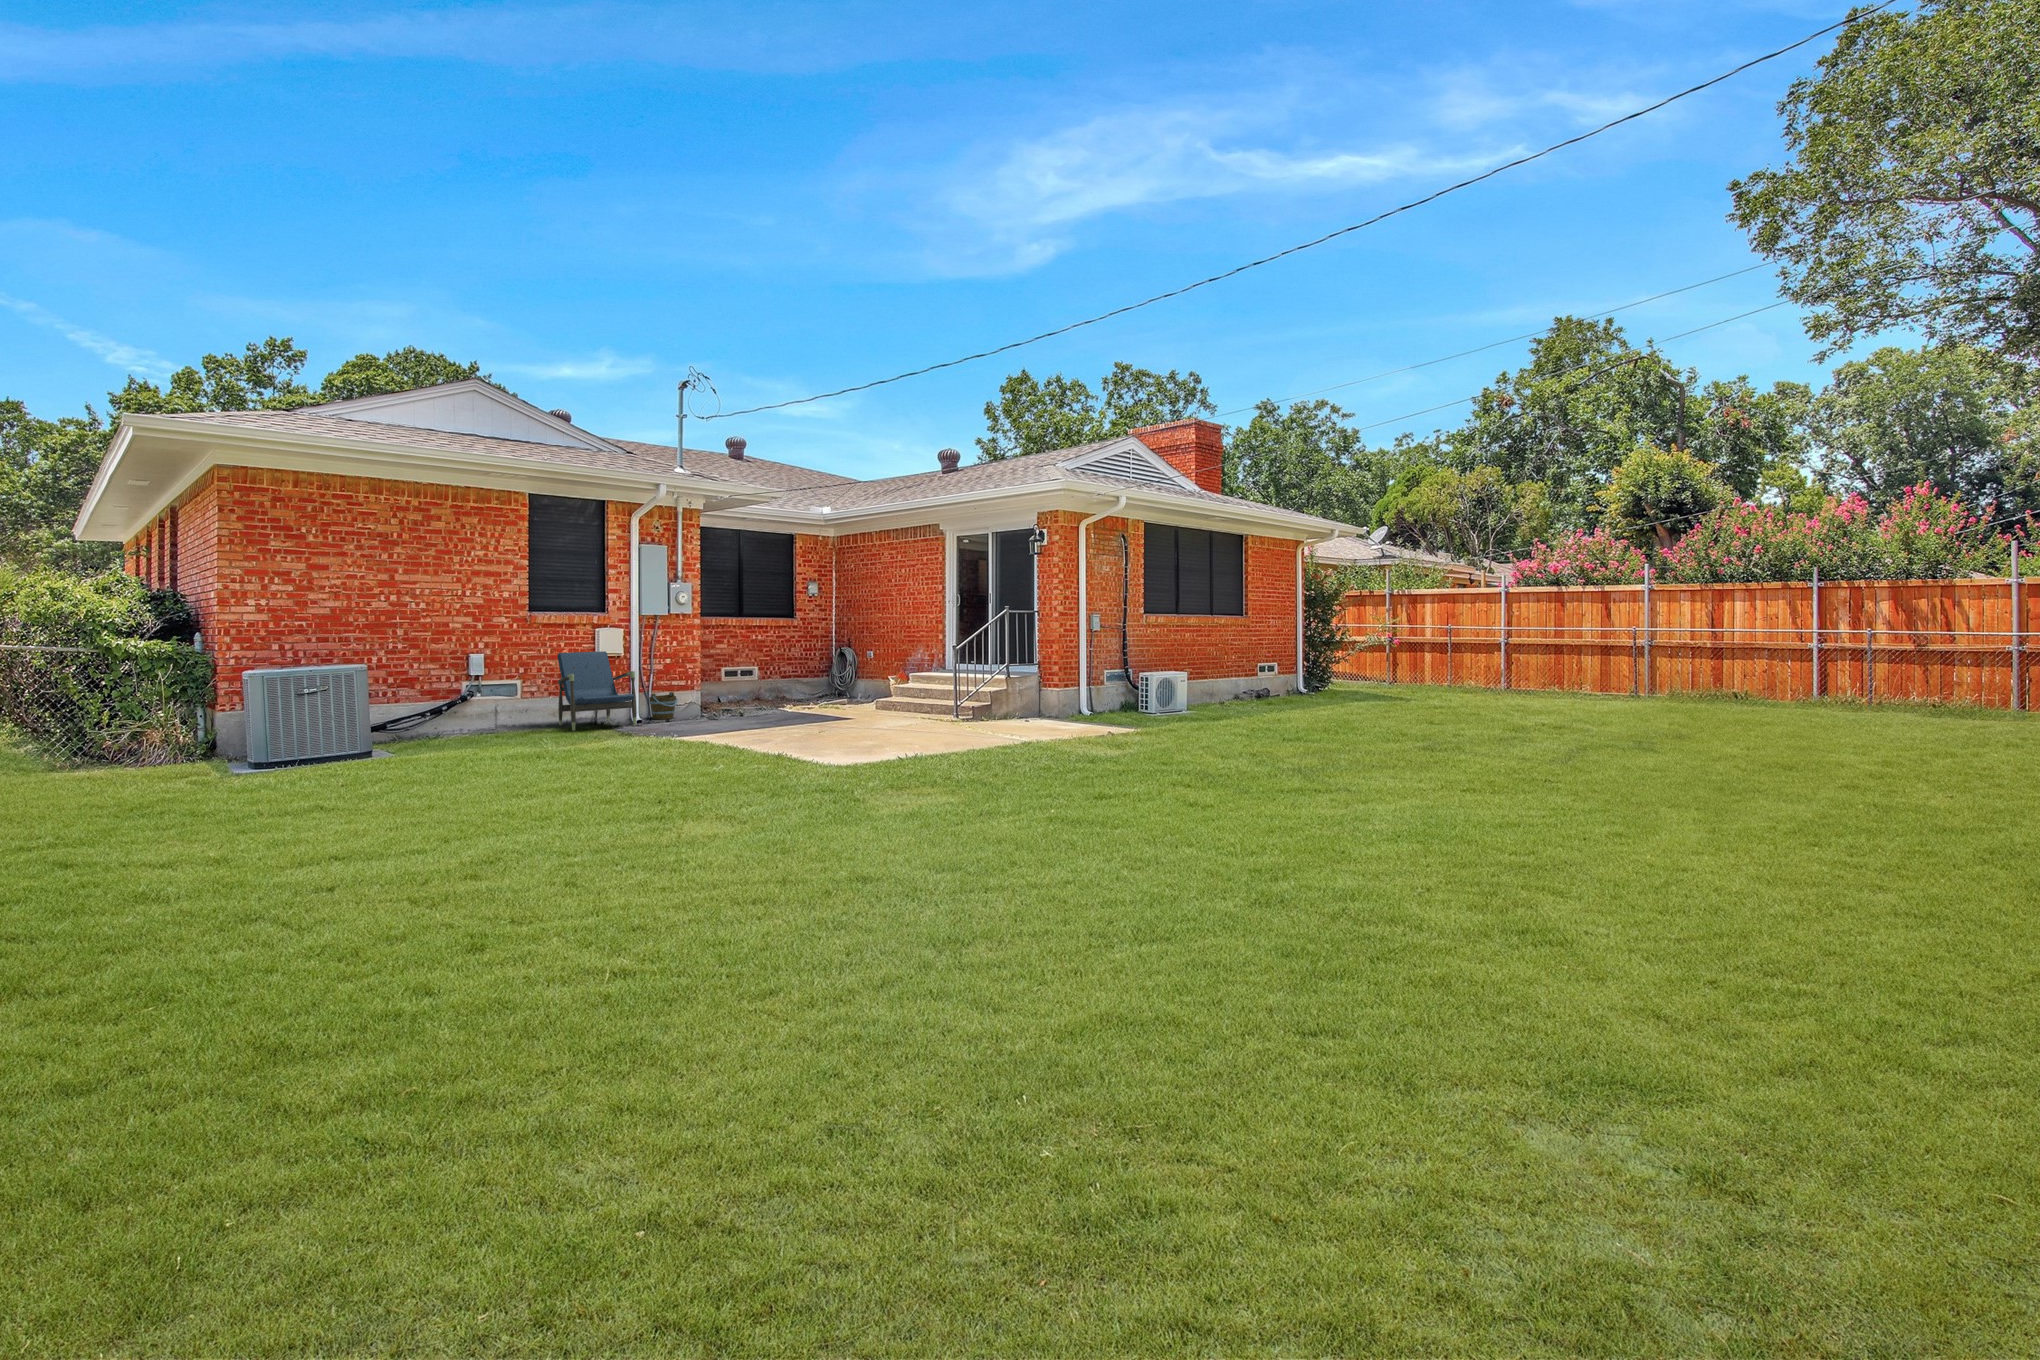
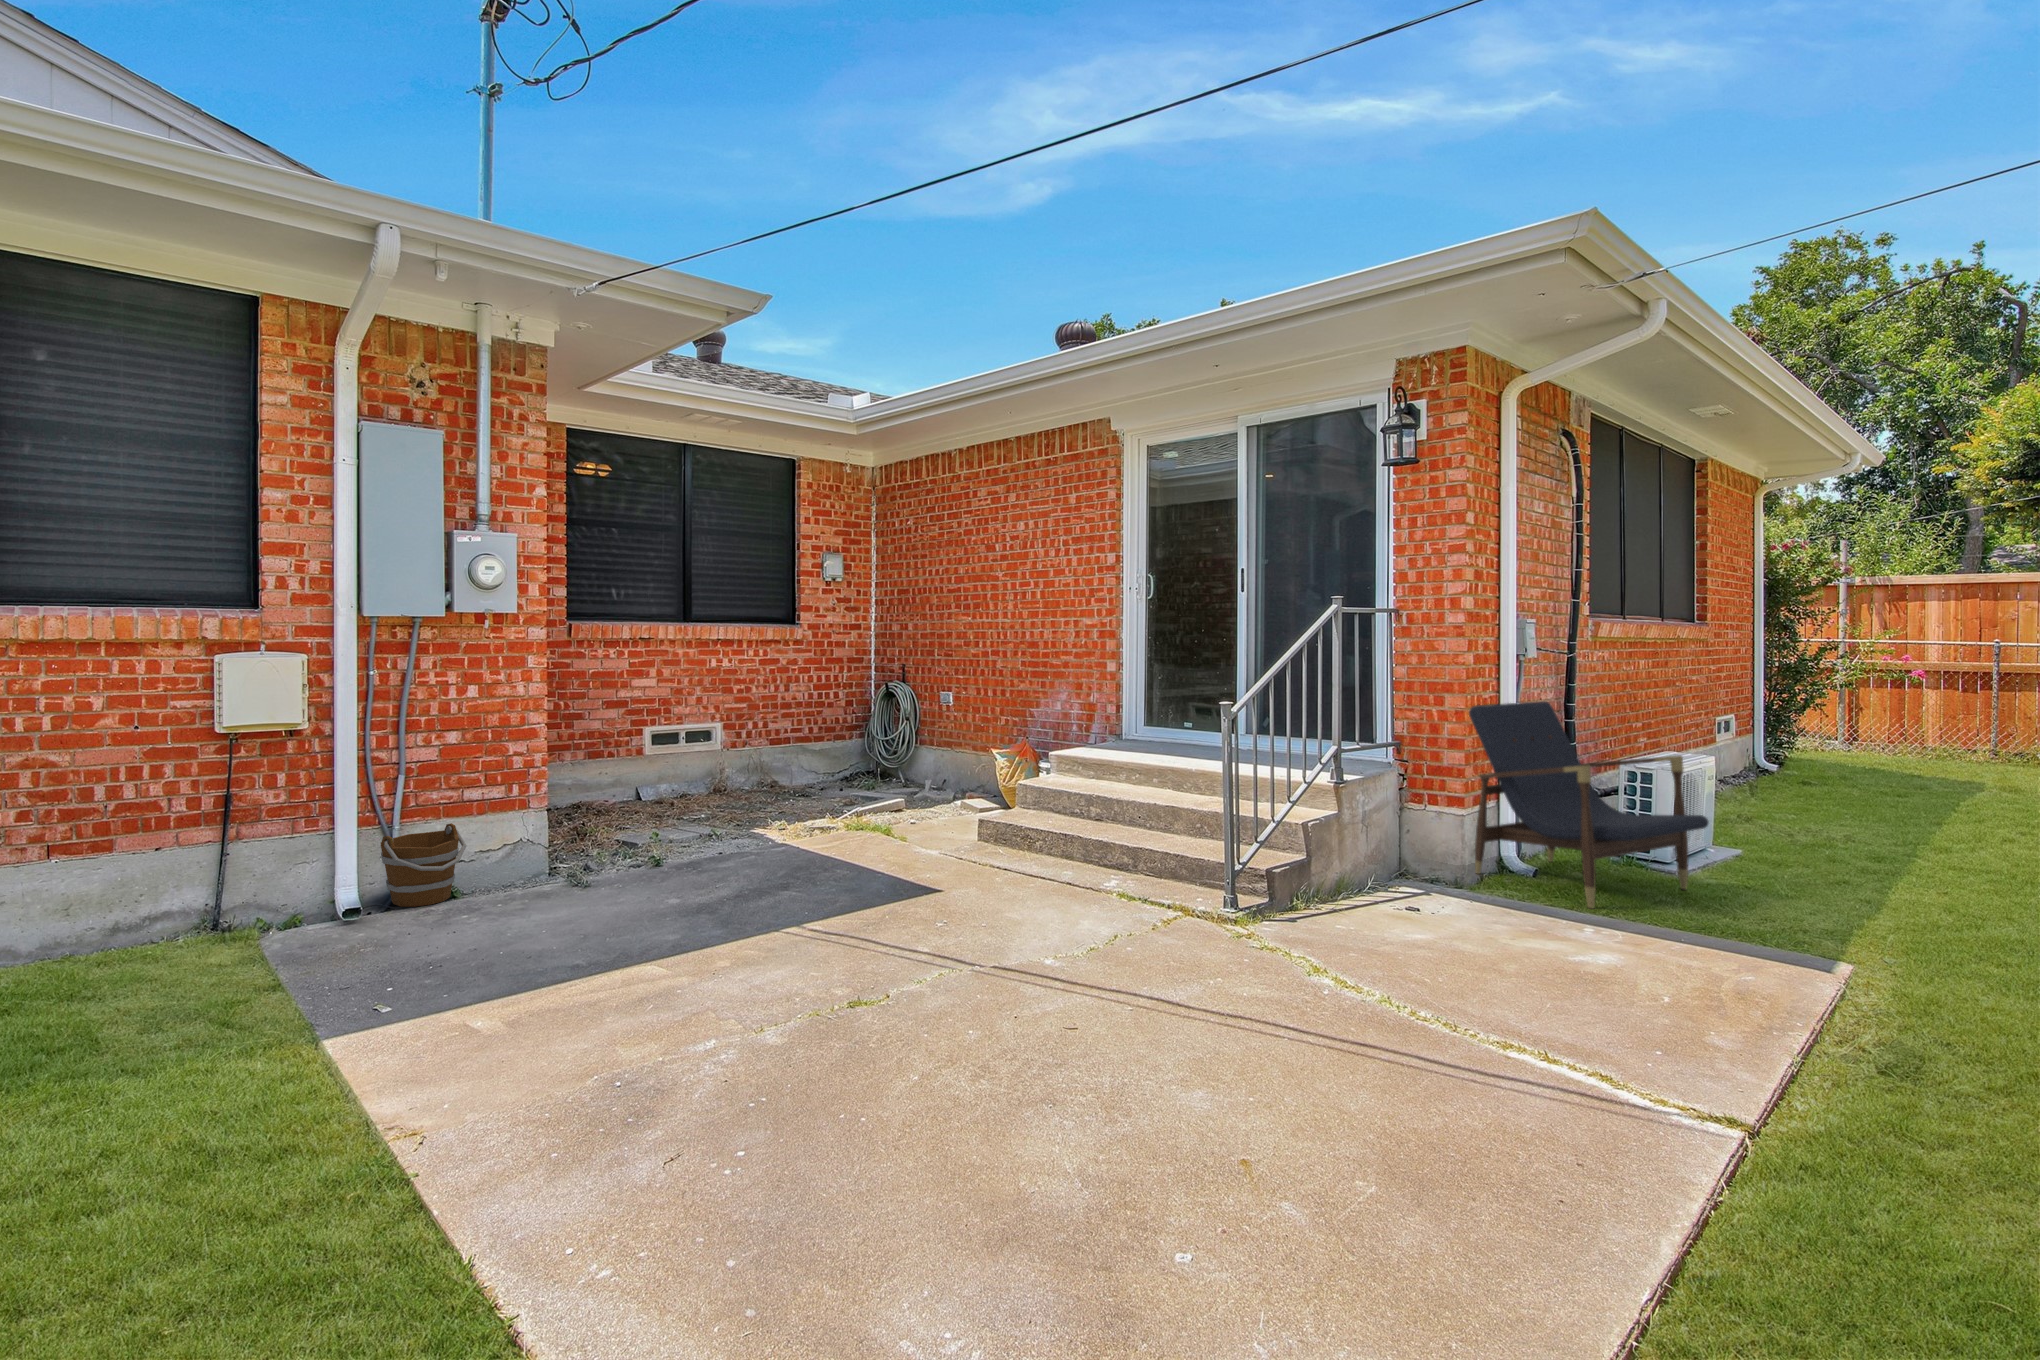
lounge chair: present [557,651,637,731] -> present [1469,701,1709,909]

